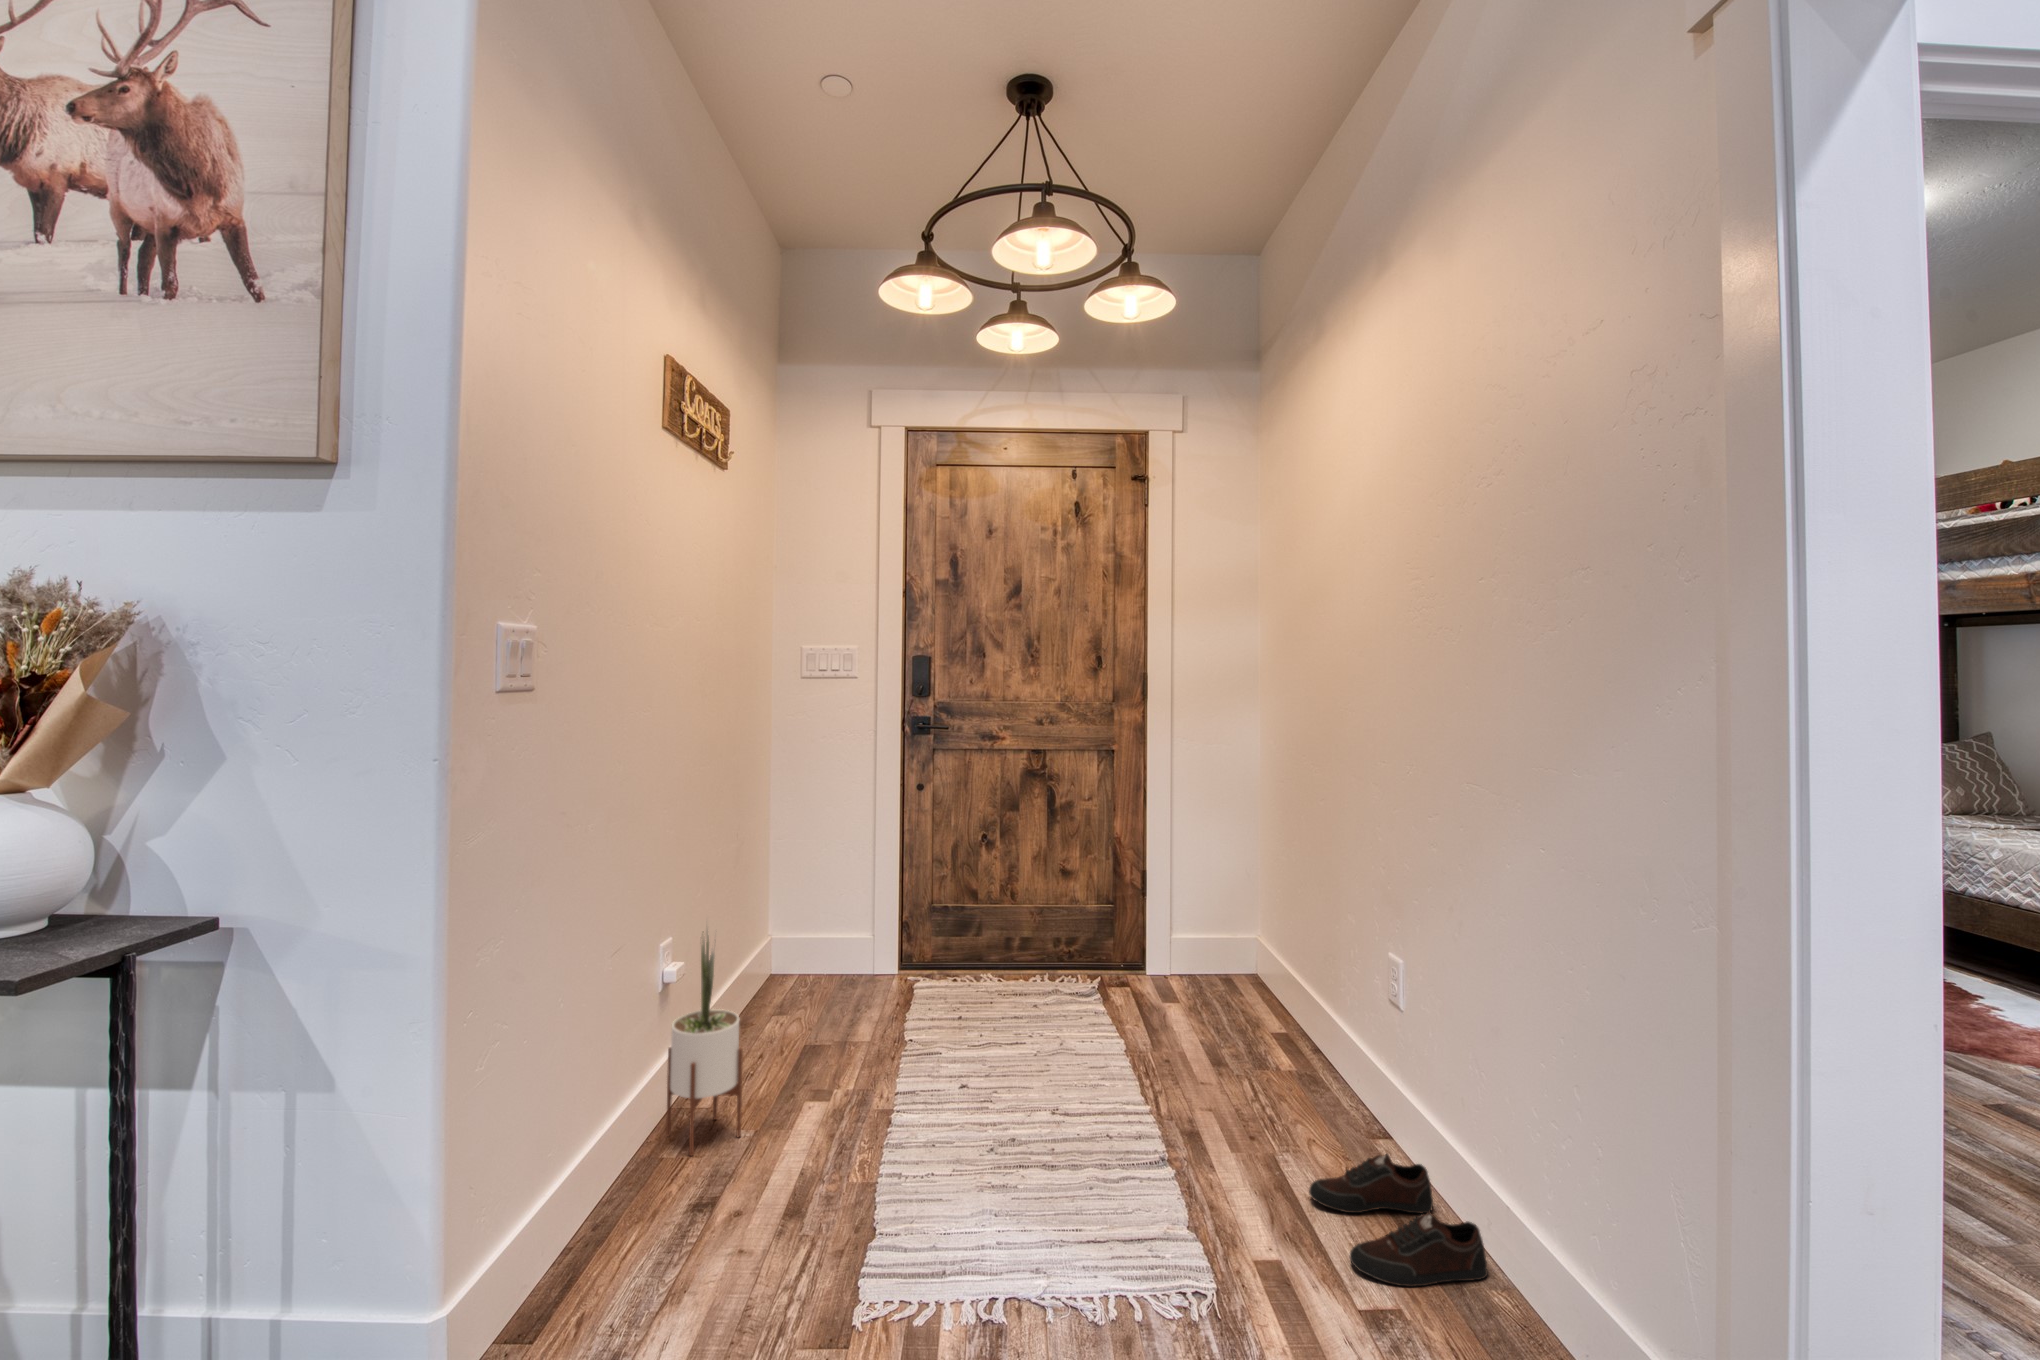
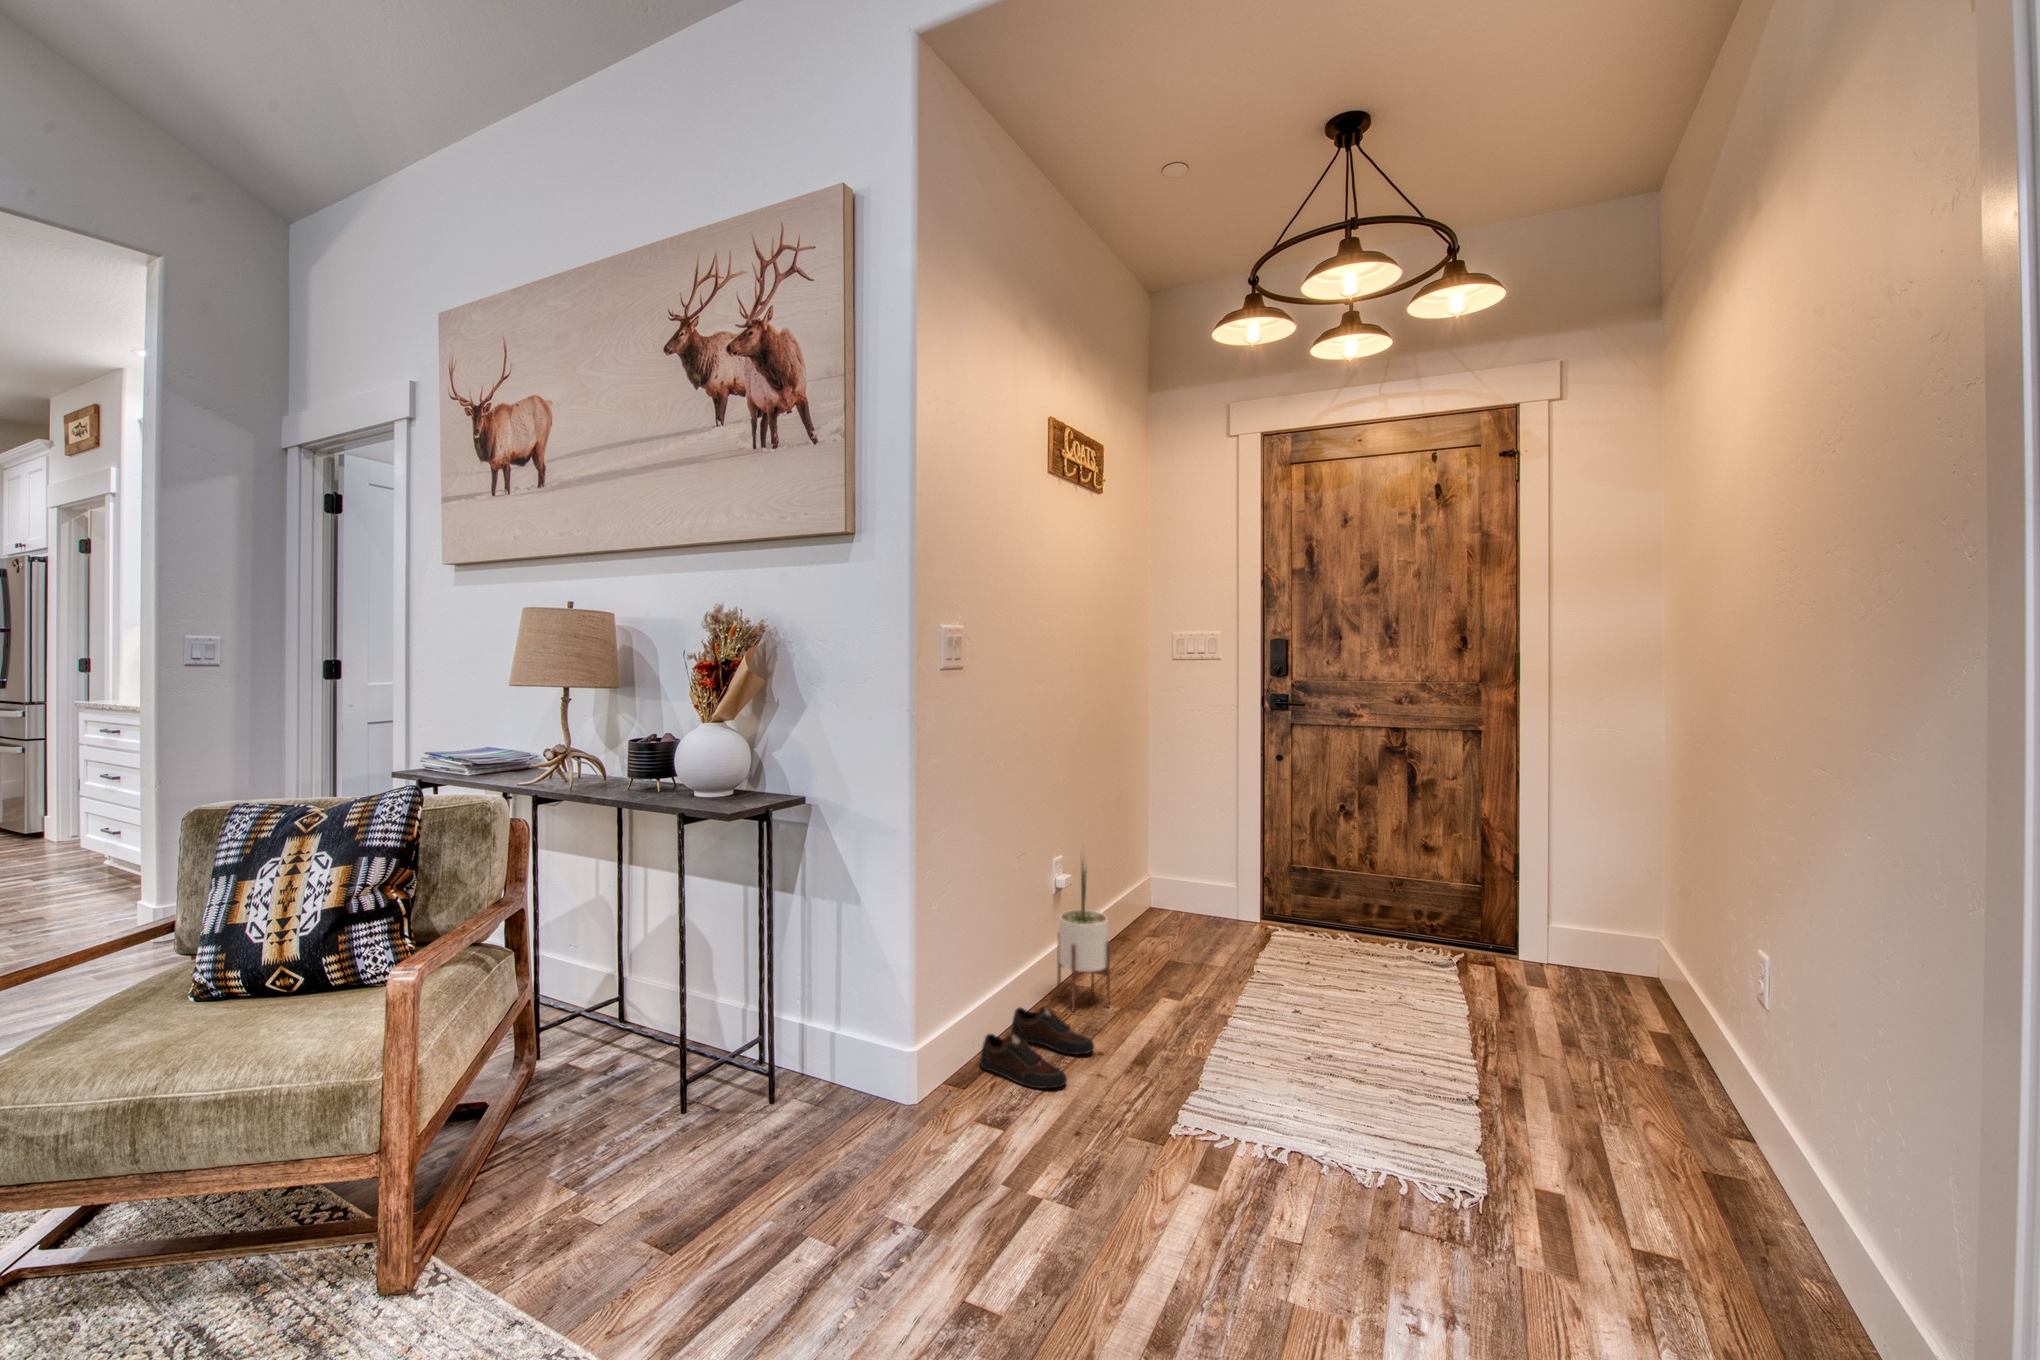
shoe: present [1309,1154,1488,1287] -> present [980,1006,1094,1088]

